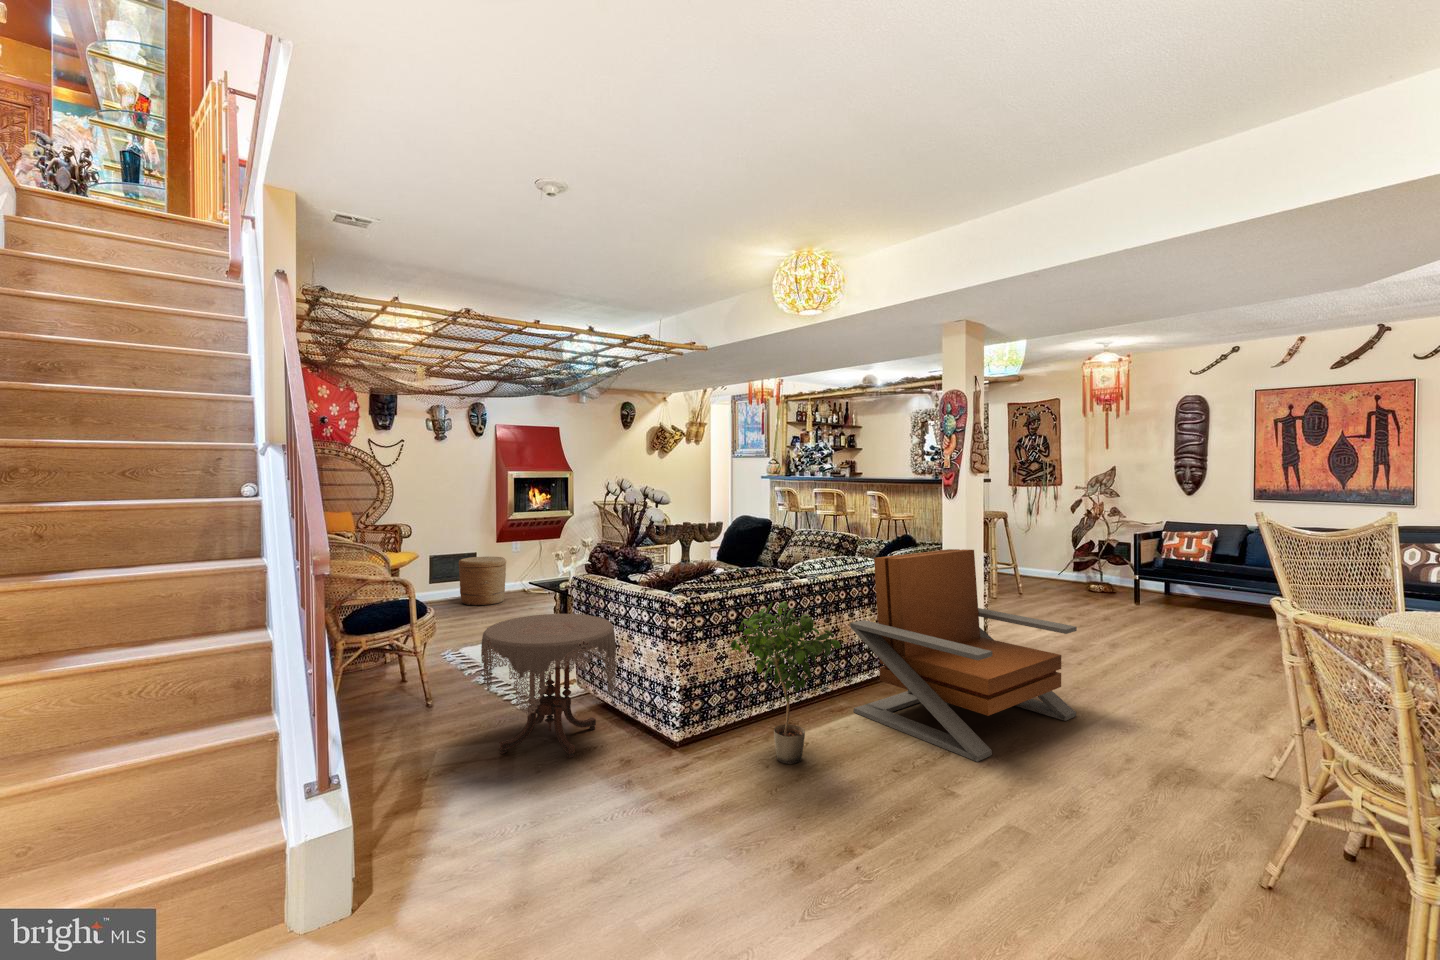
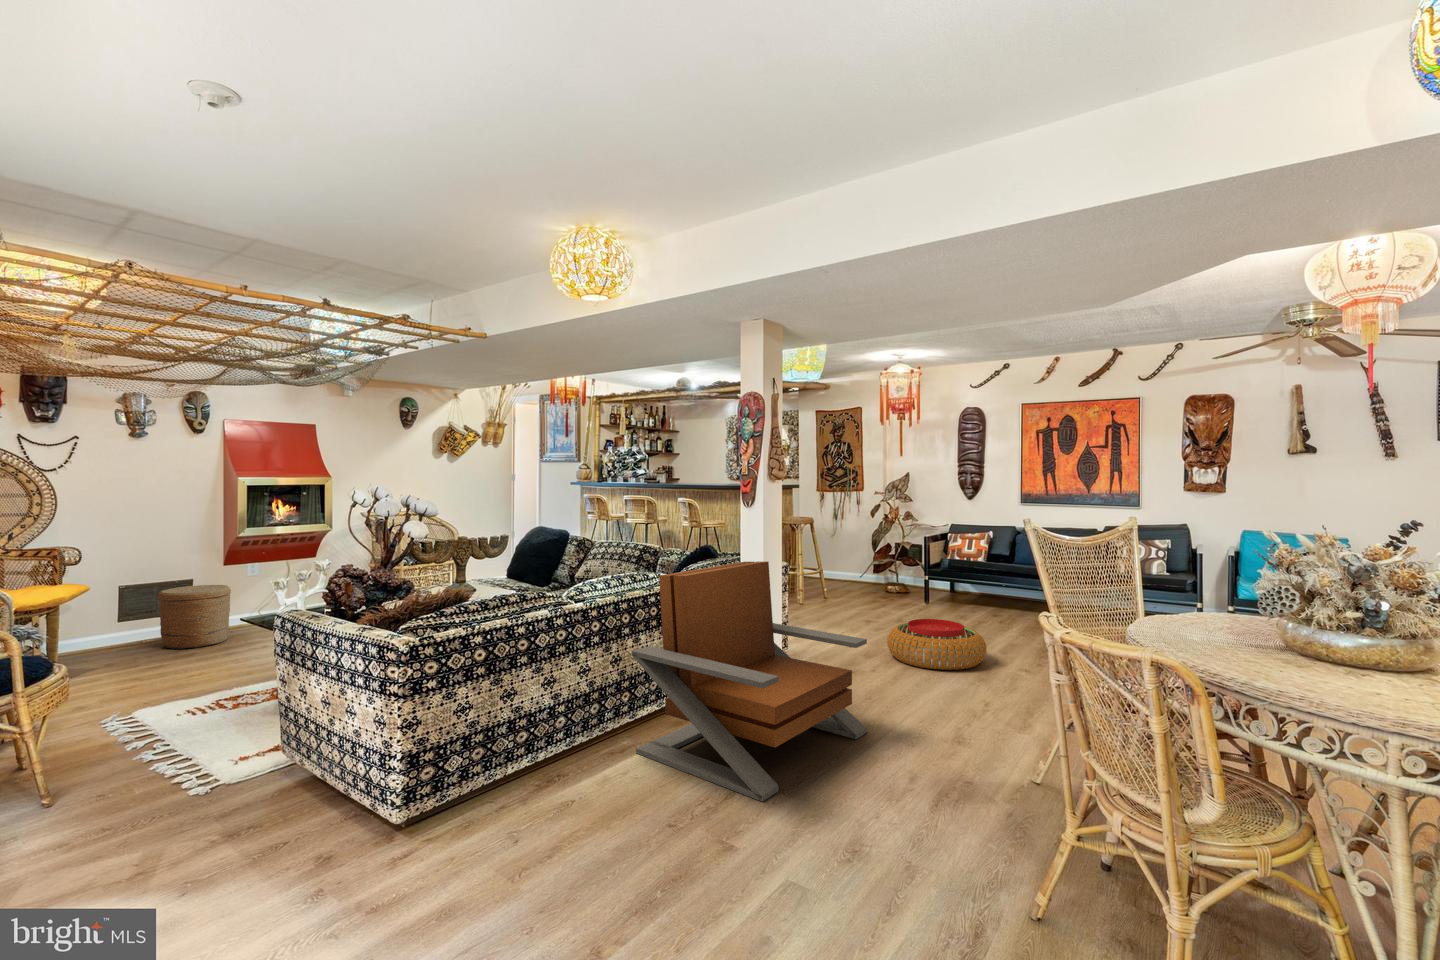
potted plant: present [730,602,841,764] -> none [473,634,604,834]
side table: present [481,614,617,758] -> none [99,665,323,873]
pouf: none [1093,616,1209,668] -> present [887,619,987,670]

